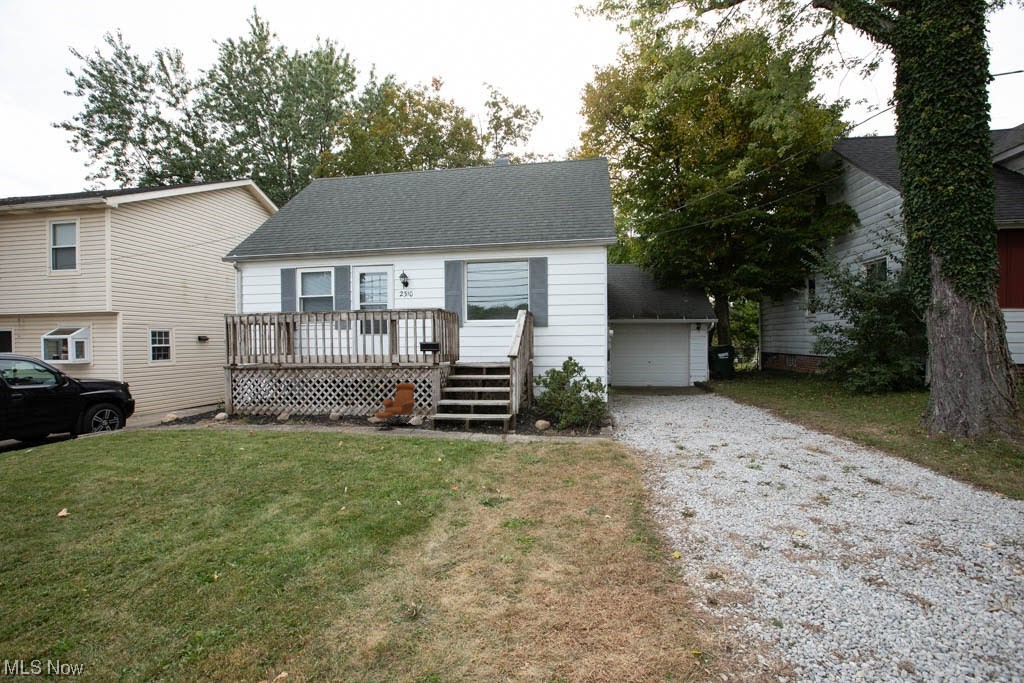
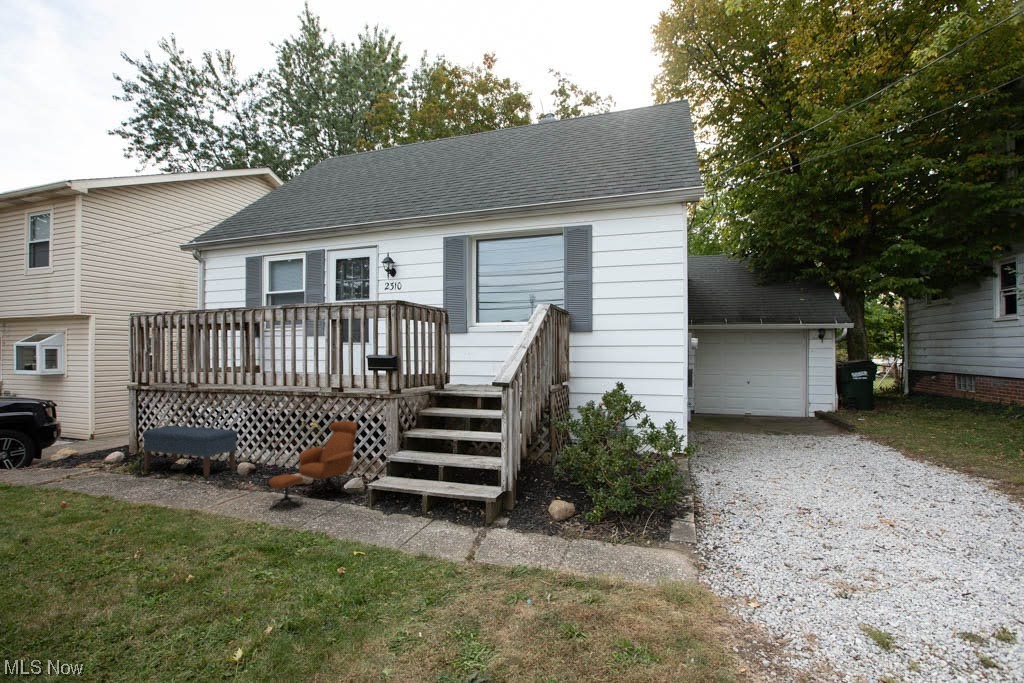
bench: none [255,393,322,423] -> present [143,426,238,477]

